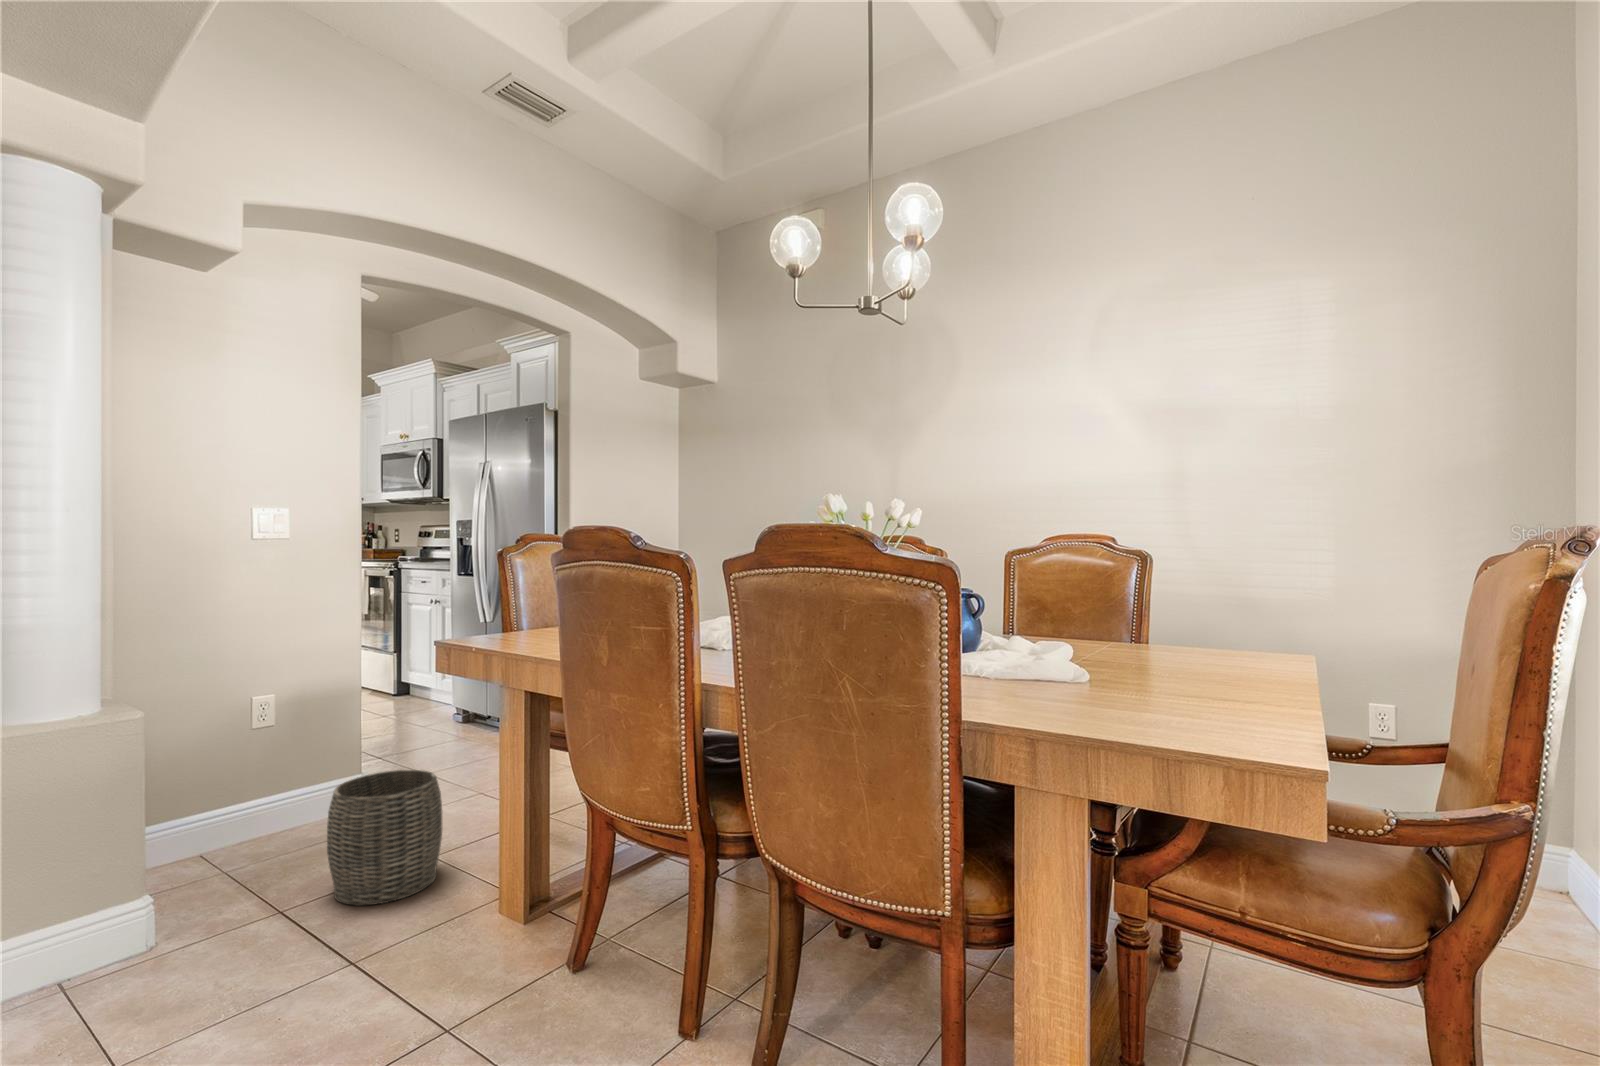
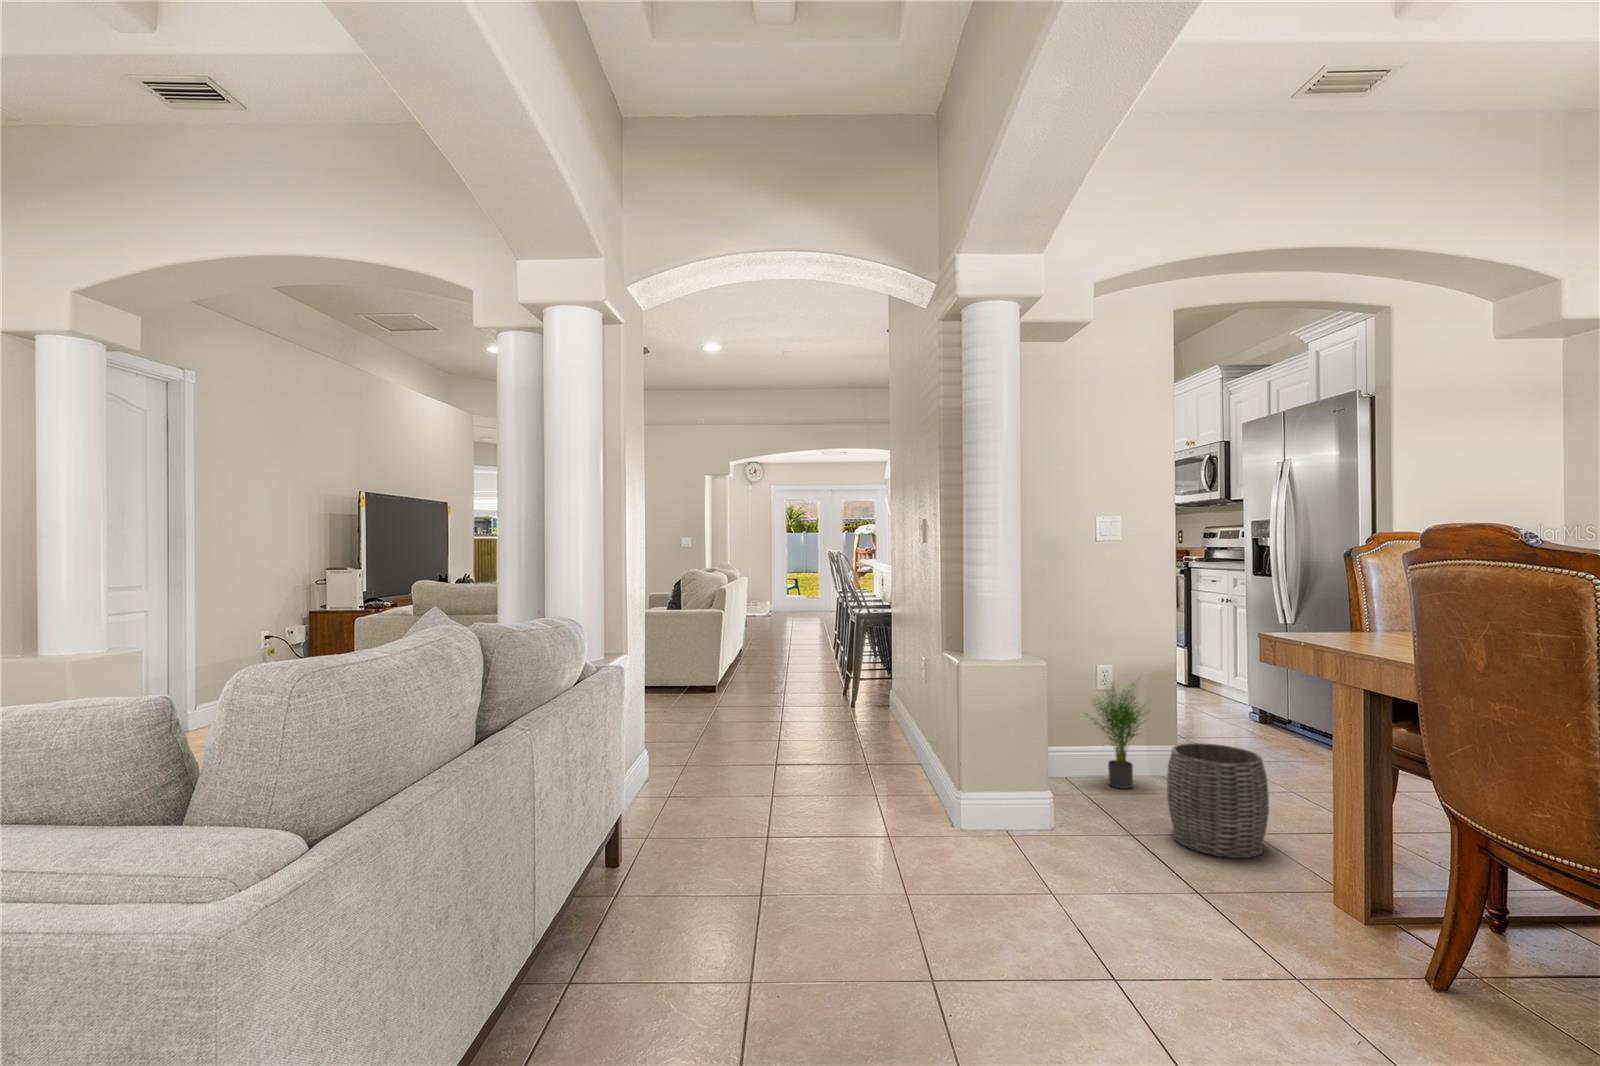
potted plant: none [209,699,331,847] -> present [1084,676,1150,789]

